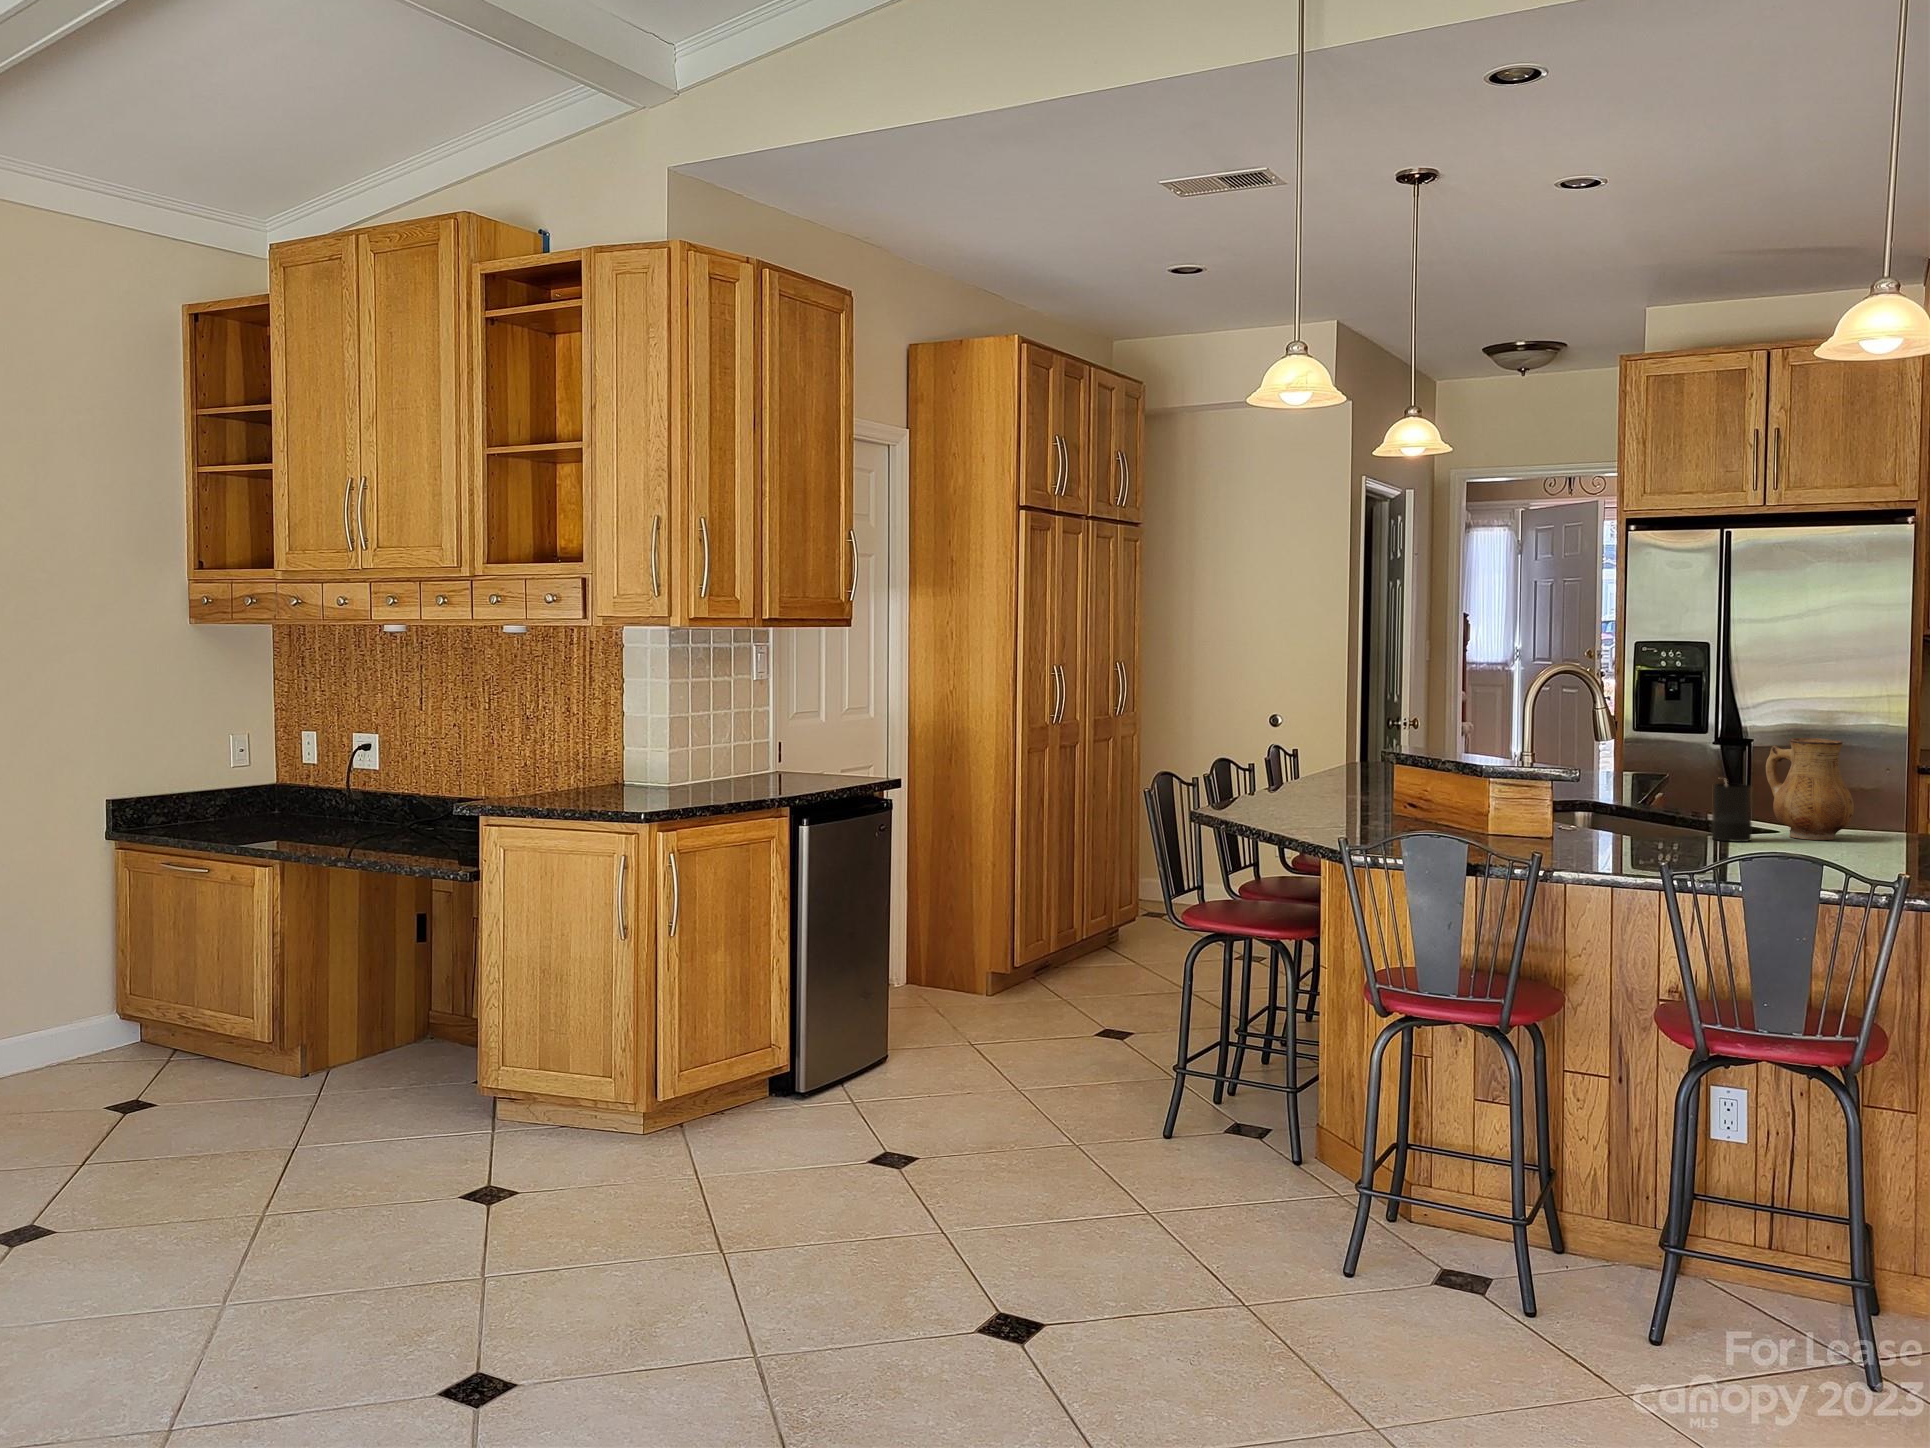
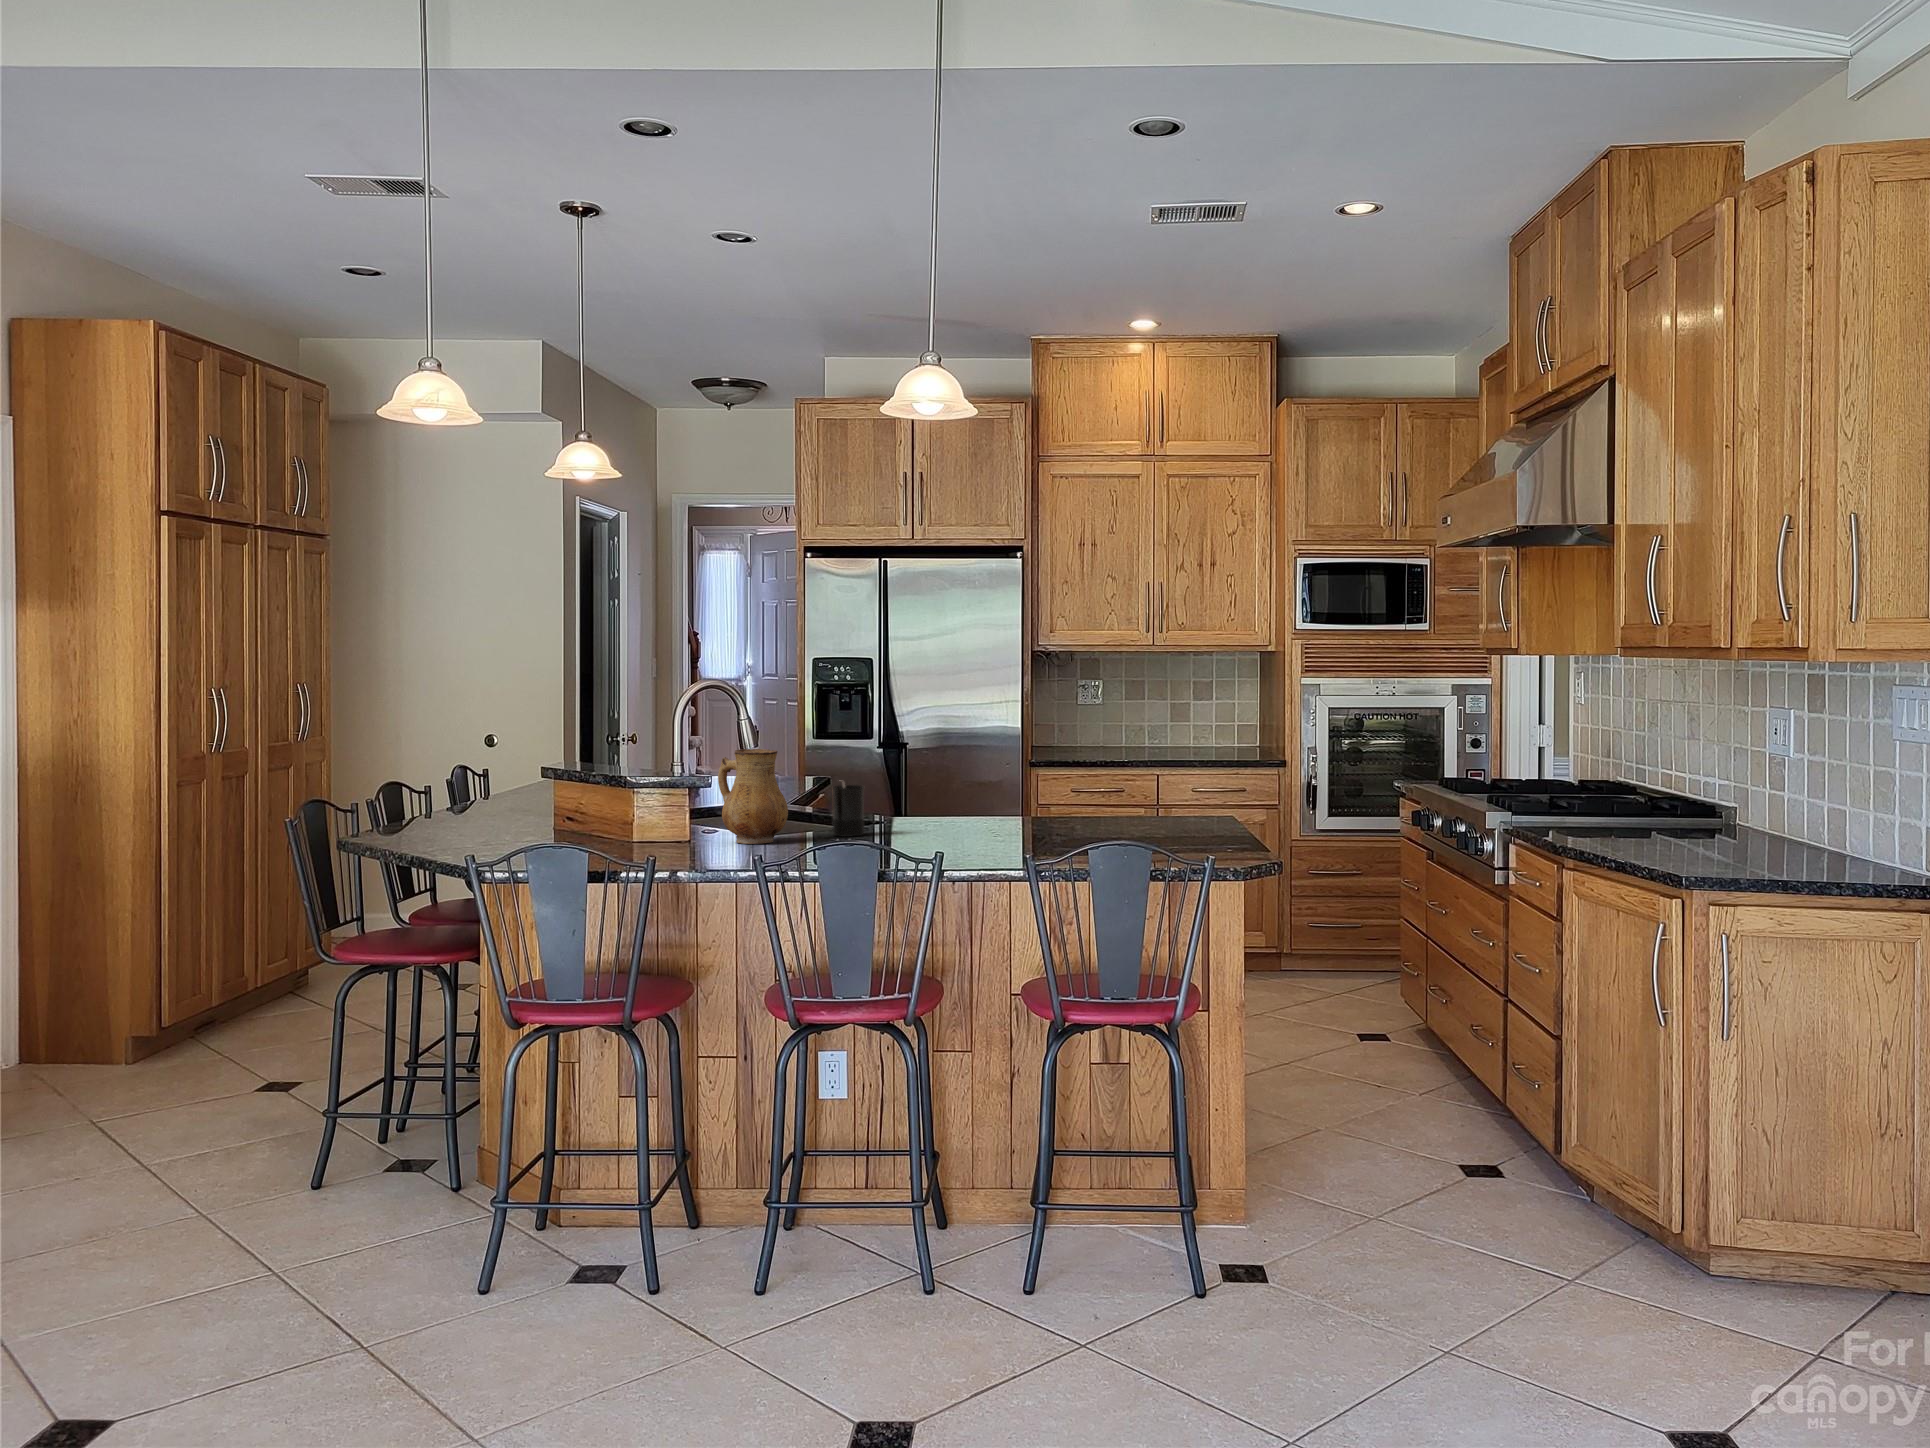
ceramic pitcher: present [1766,738,1854,840] -> present [718,749,788,844]

